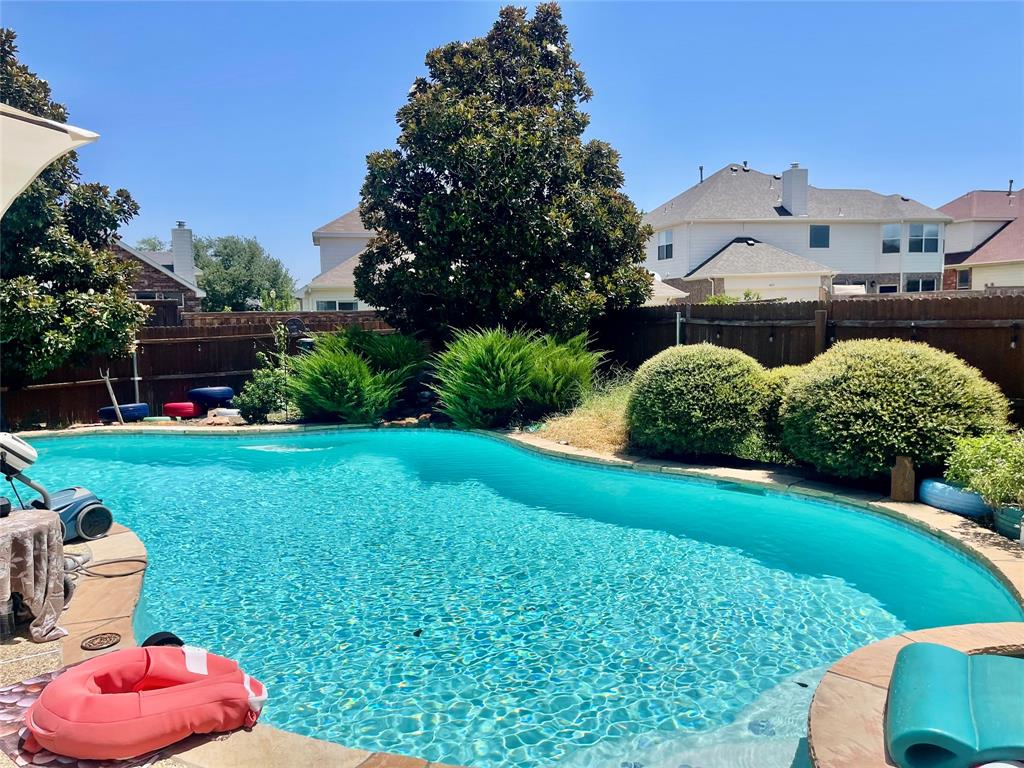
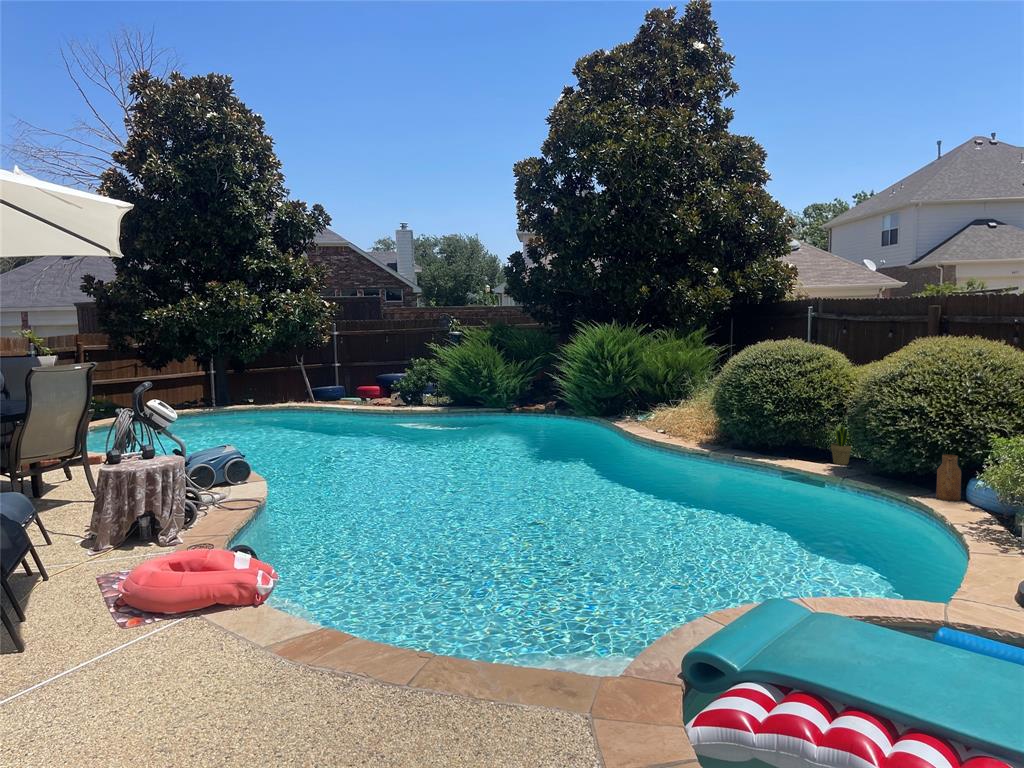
potted plant: none [757,430,780,469] -> present [831,426,851,465]

